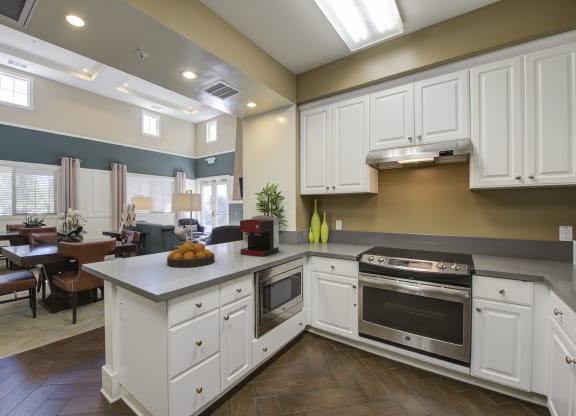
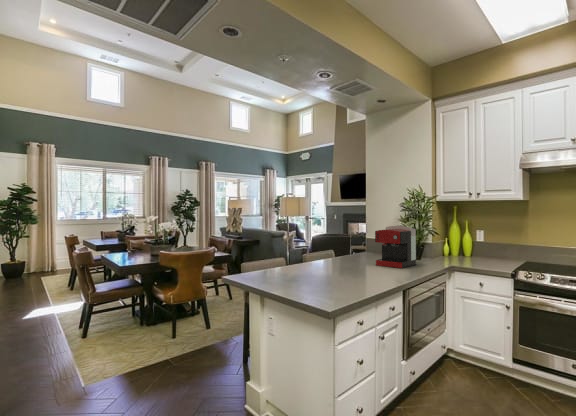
fruit bowl: present [167,241,215,267] -> none [313,250,355,273]

